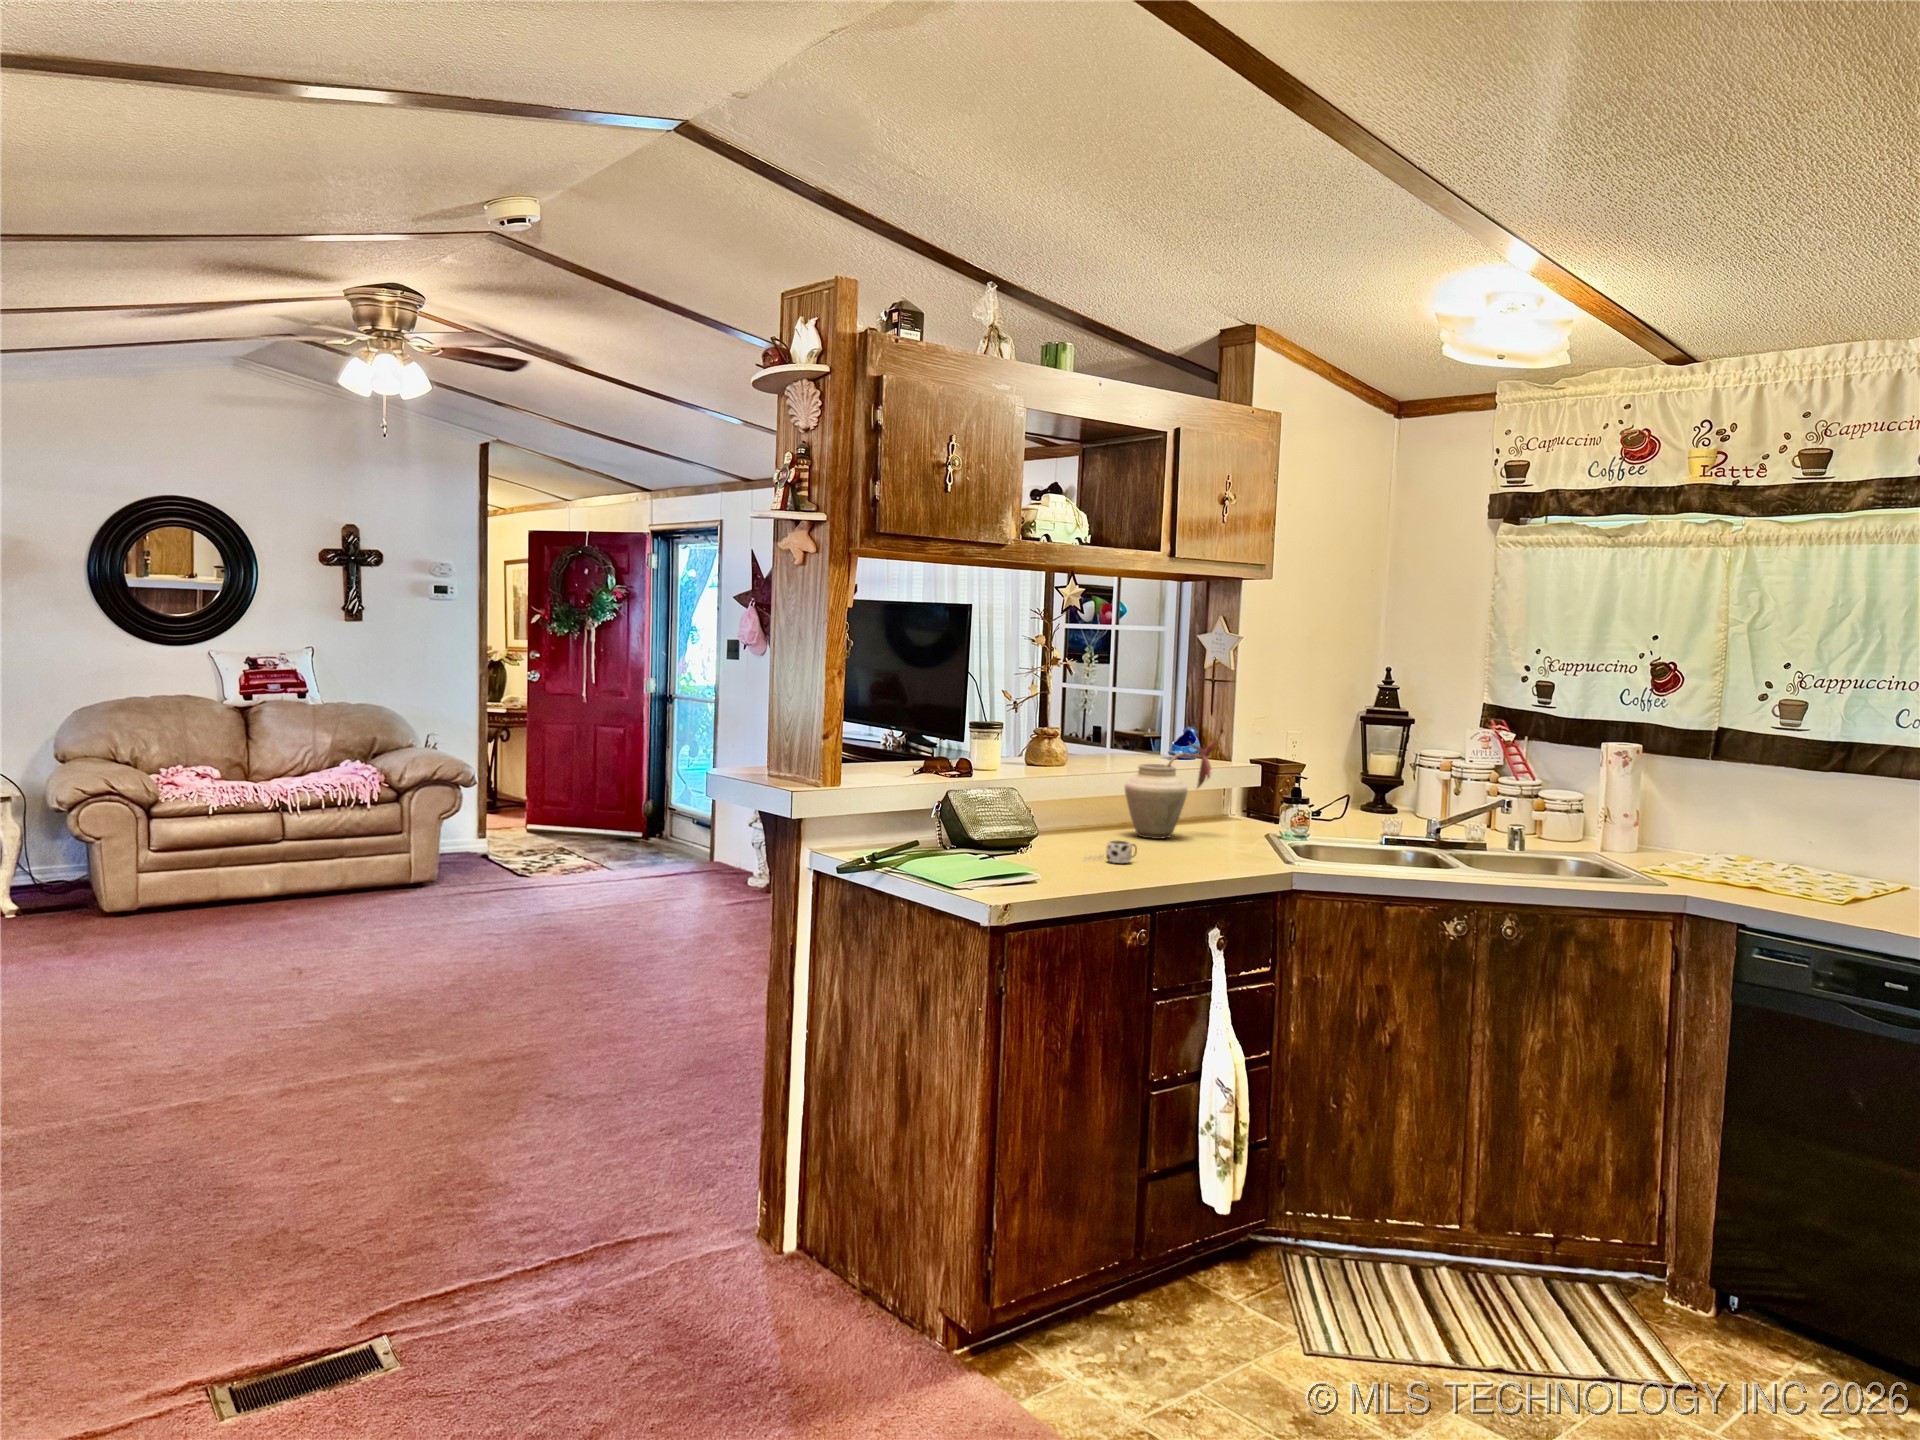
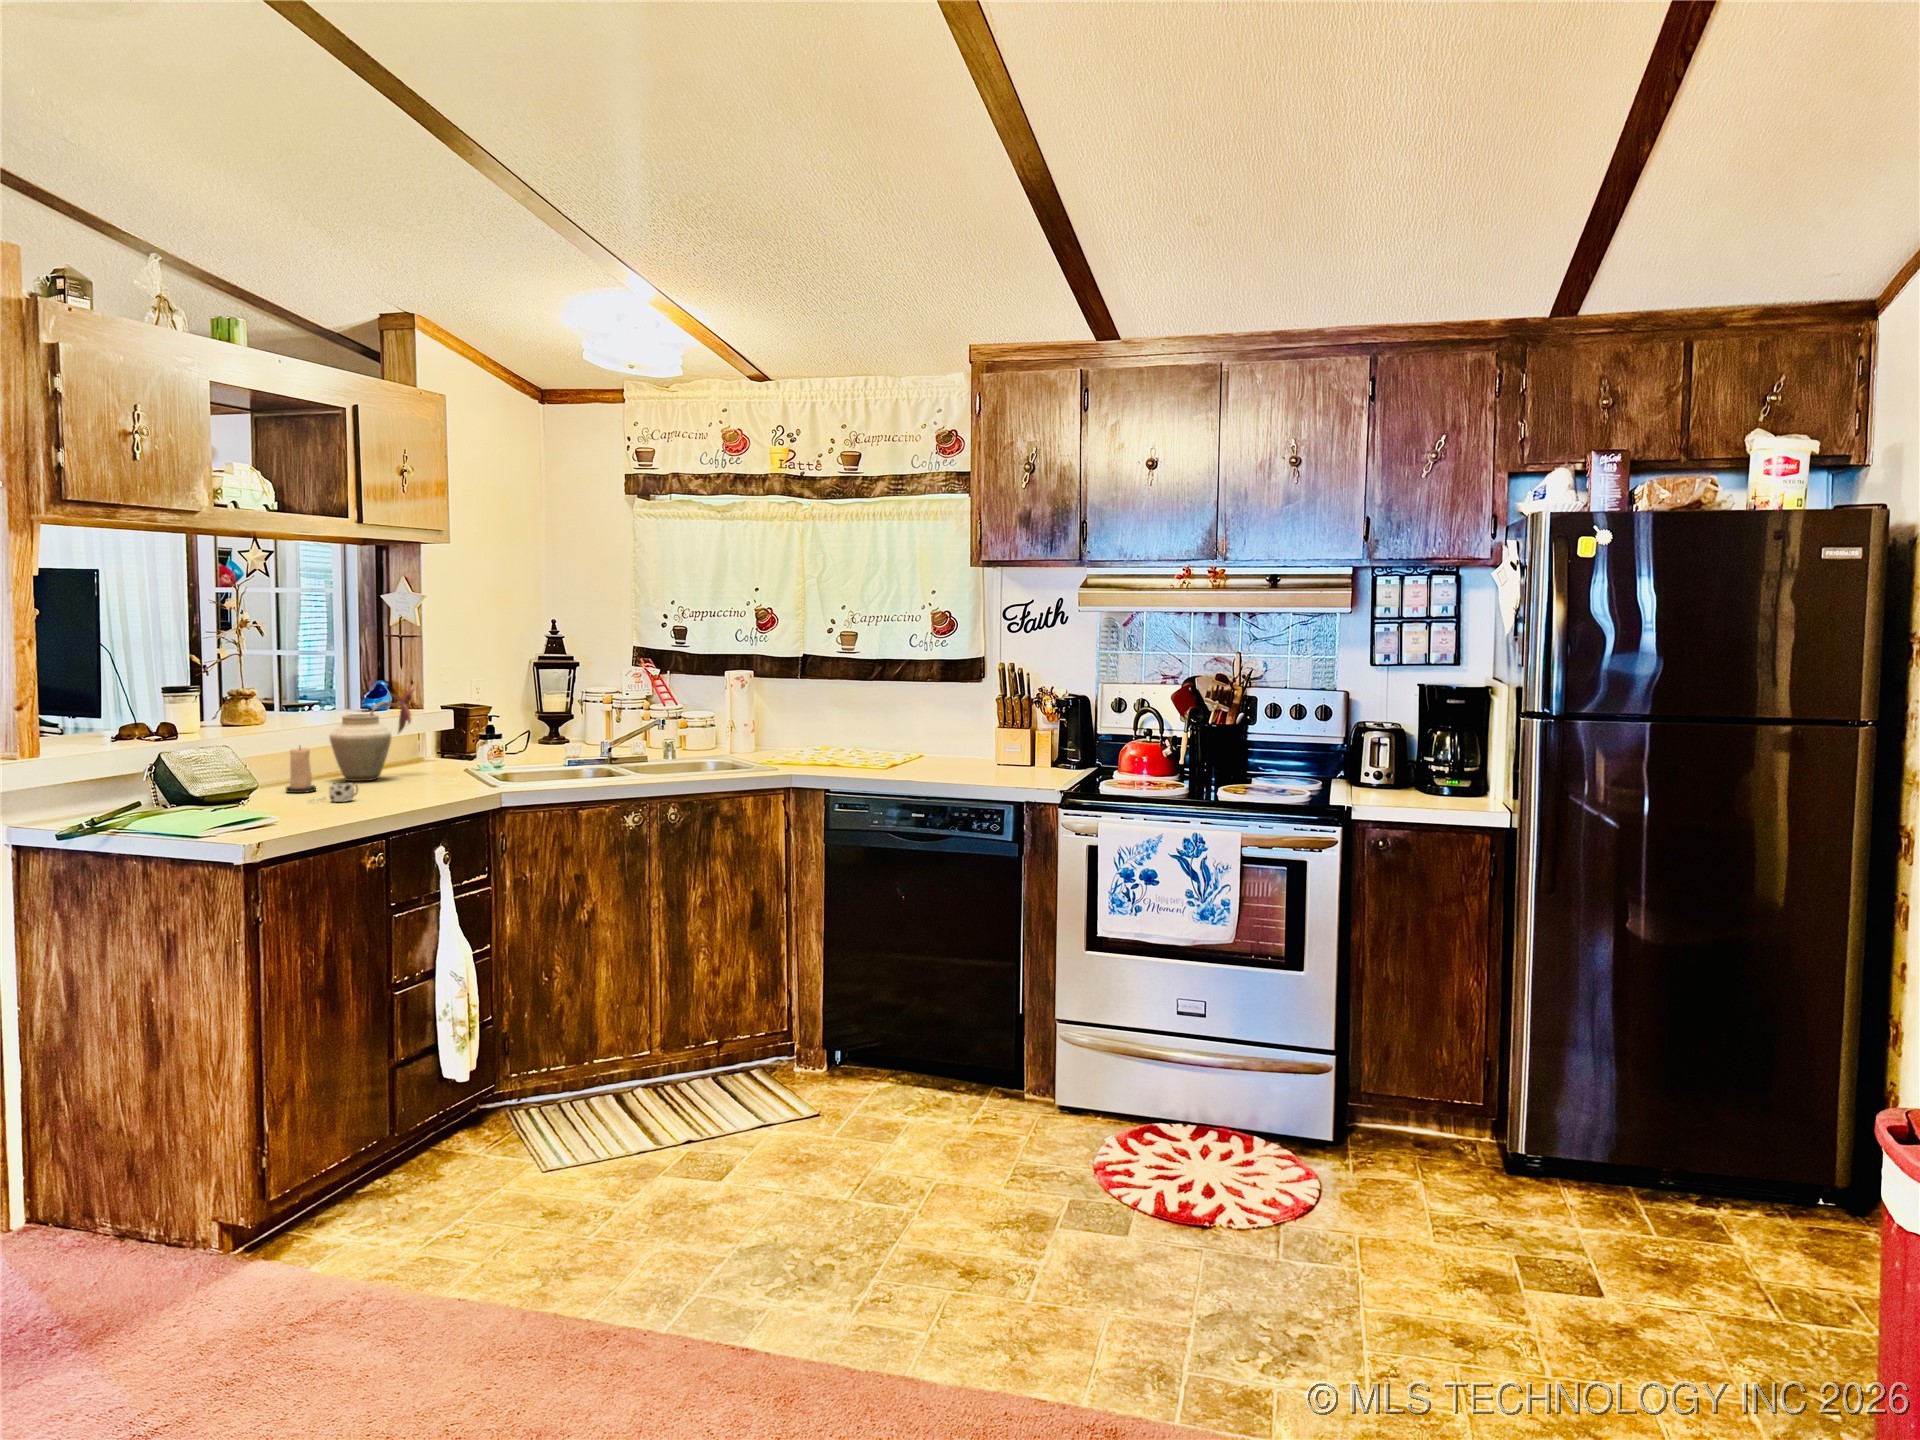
candle: none [1072,794,1101,846] -> present [286,747,316,793]

